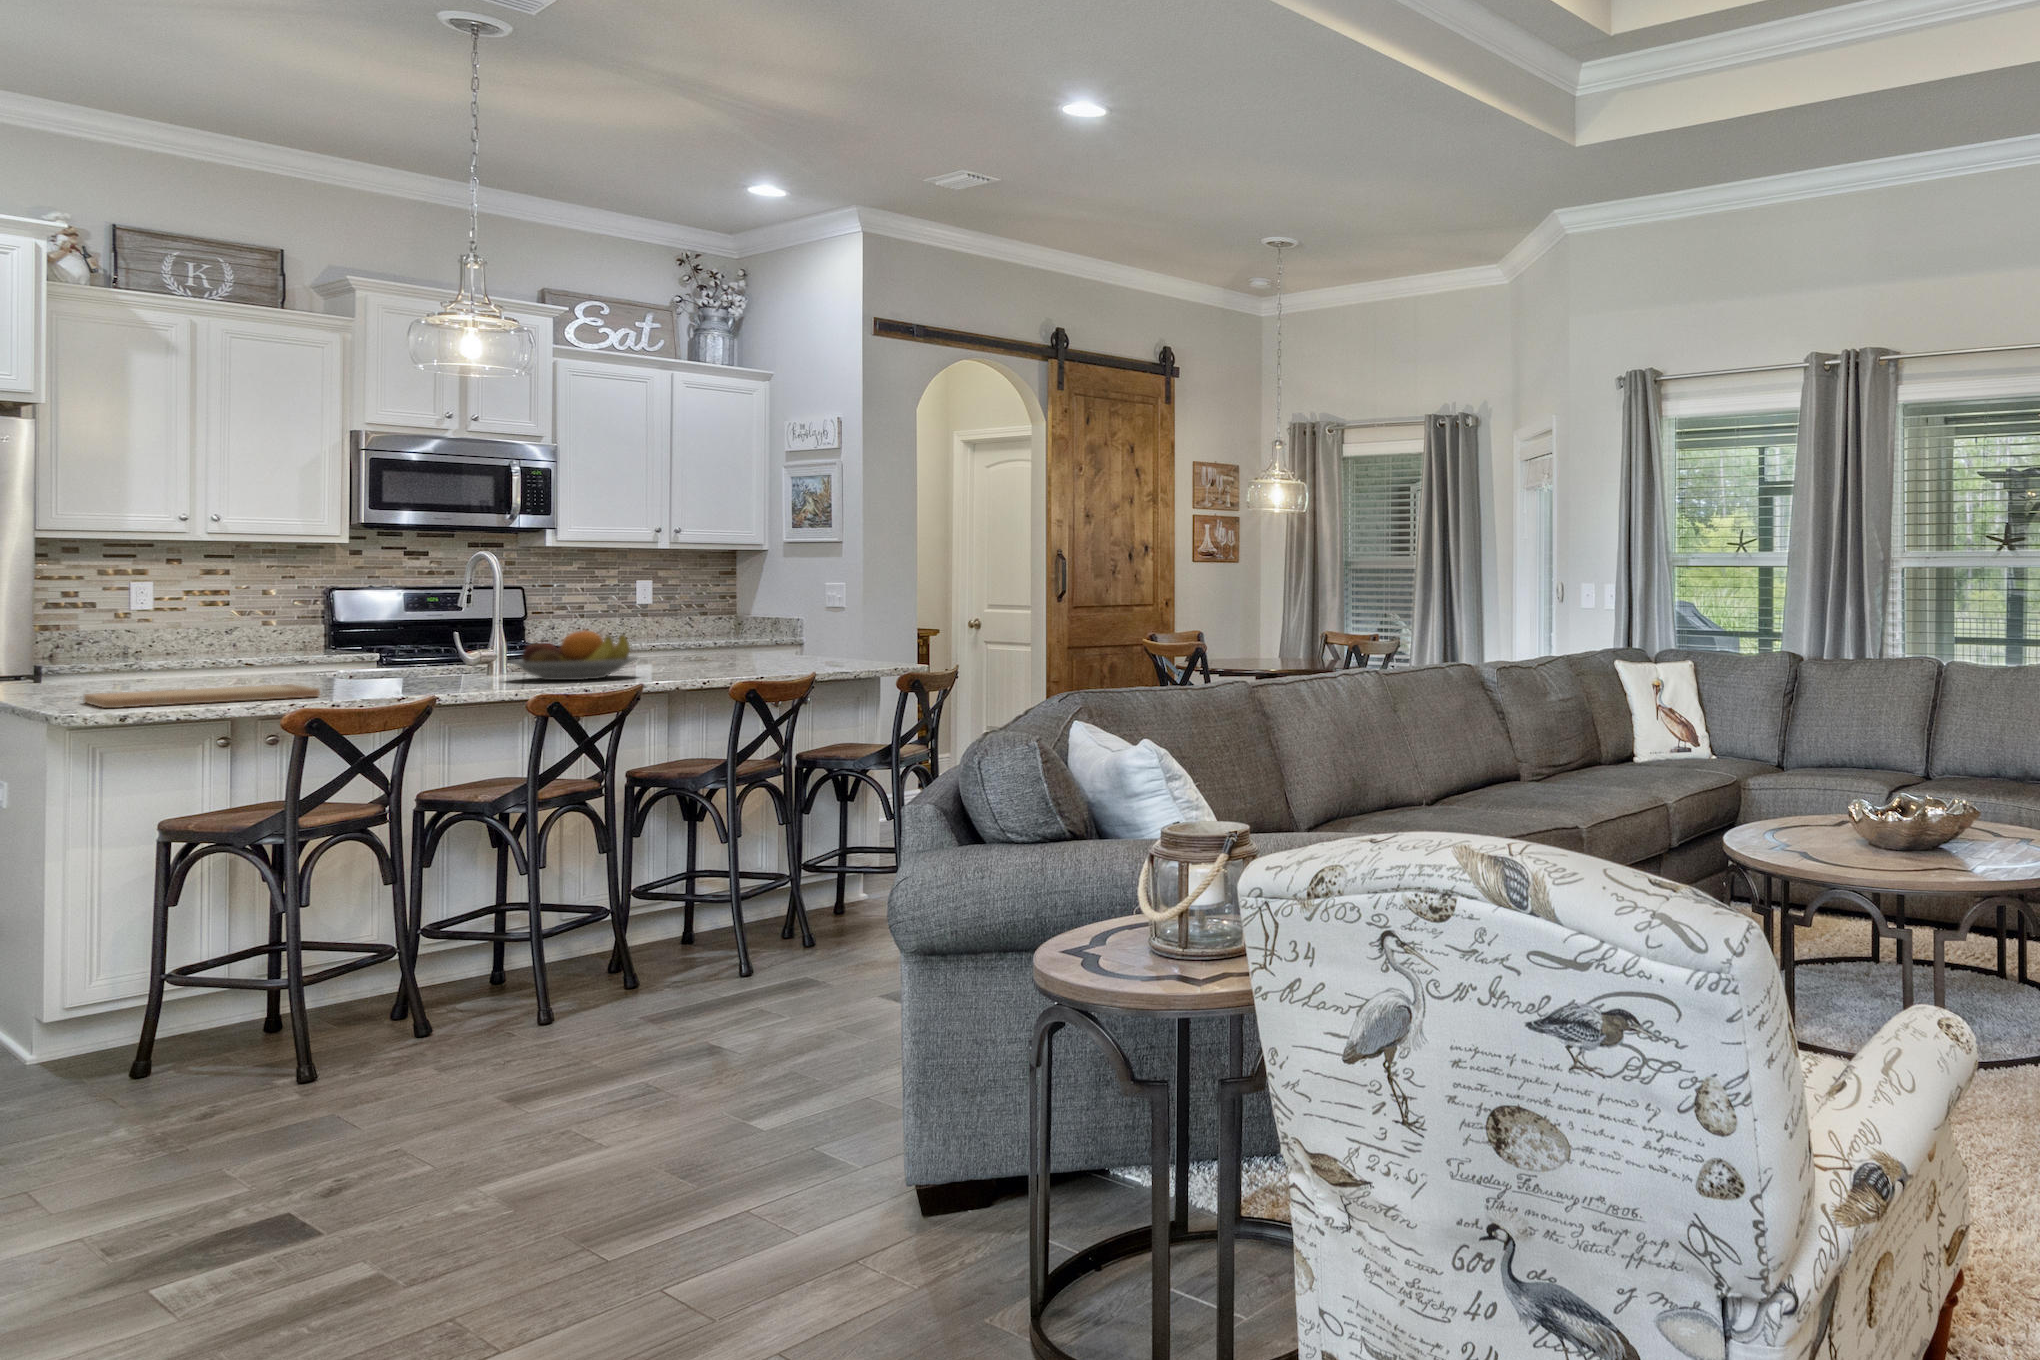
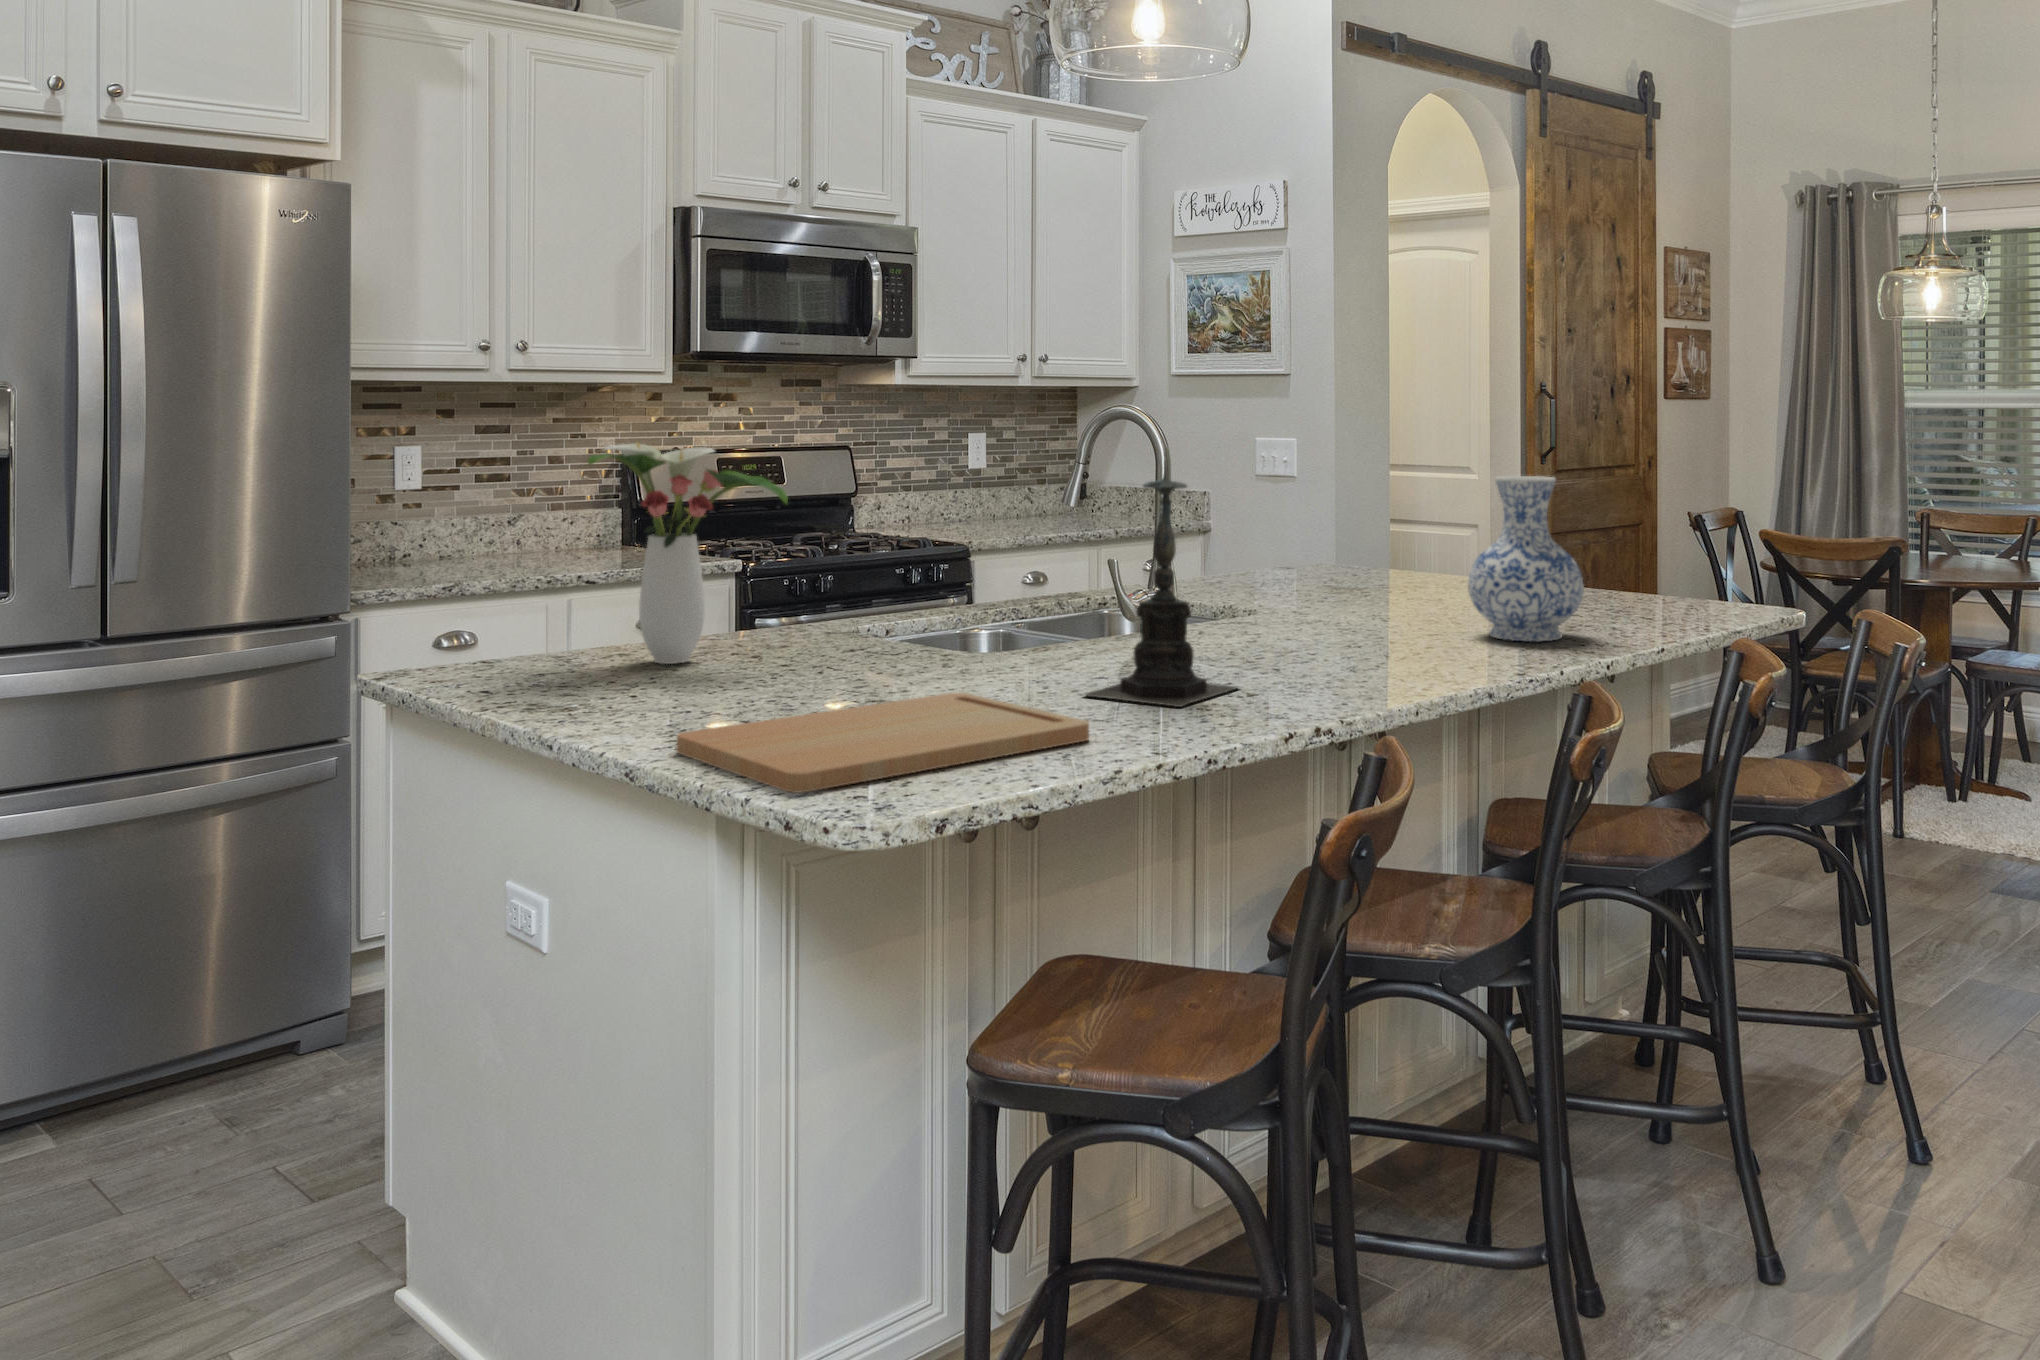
candle holder: none [373,566,475,690] -> present [1085,464,1237,707]
flower arrangement: none [110,567,246,685] -> present [588,442,788,664]
vase: none [696,588,763,673] -> present [1468,476,1584,642]
fruit bowl: present [507,631,637,680] -> none [1218,567,1436,666]

